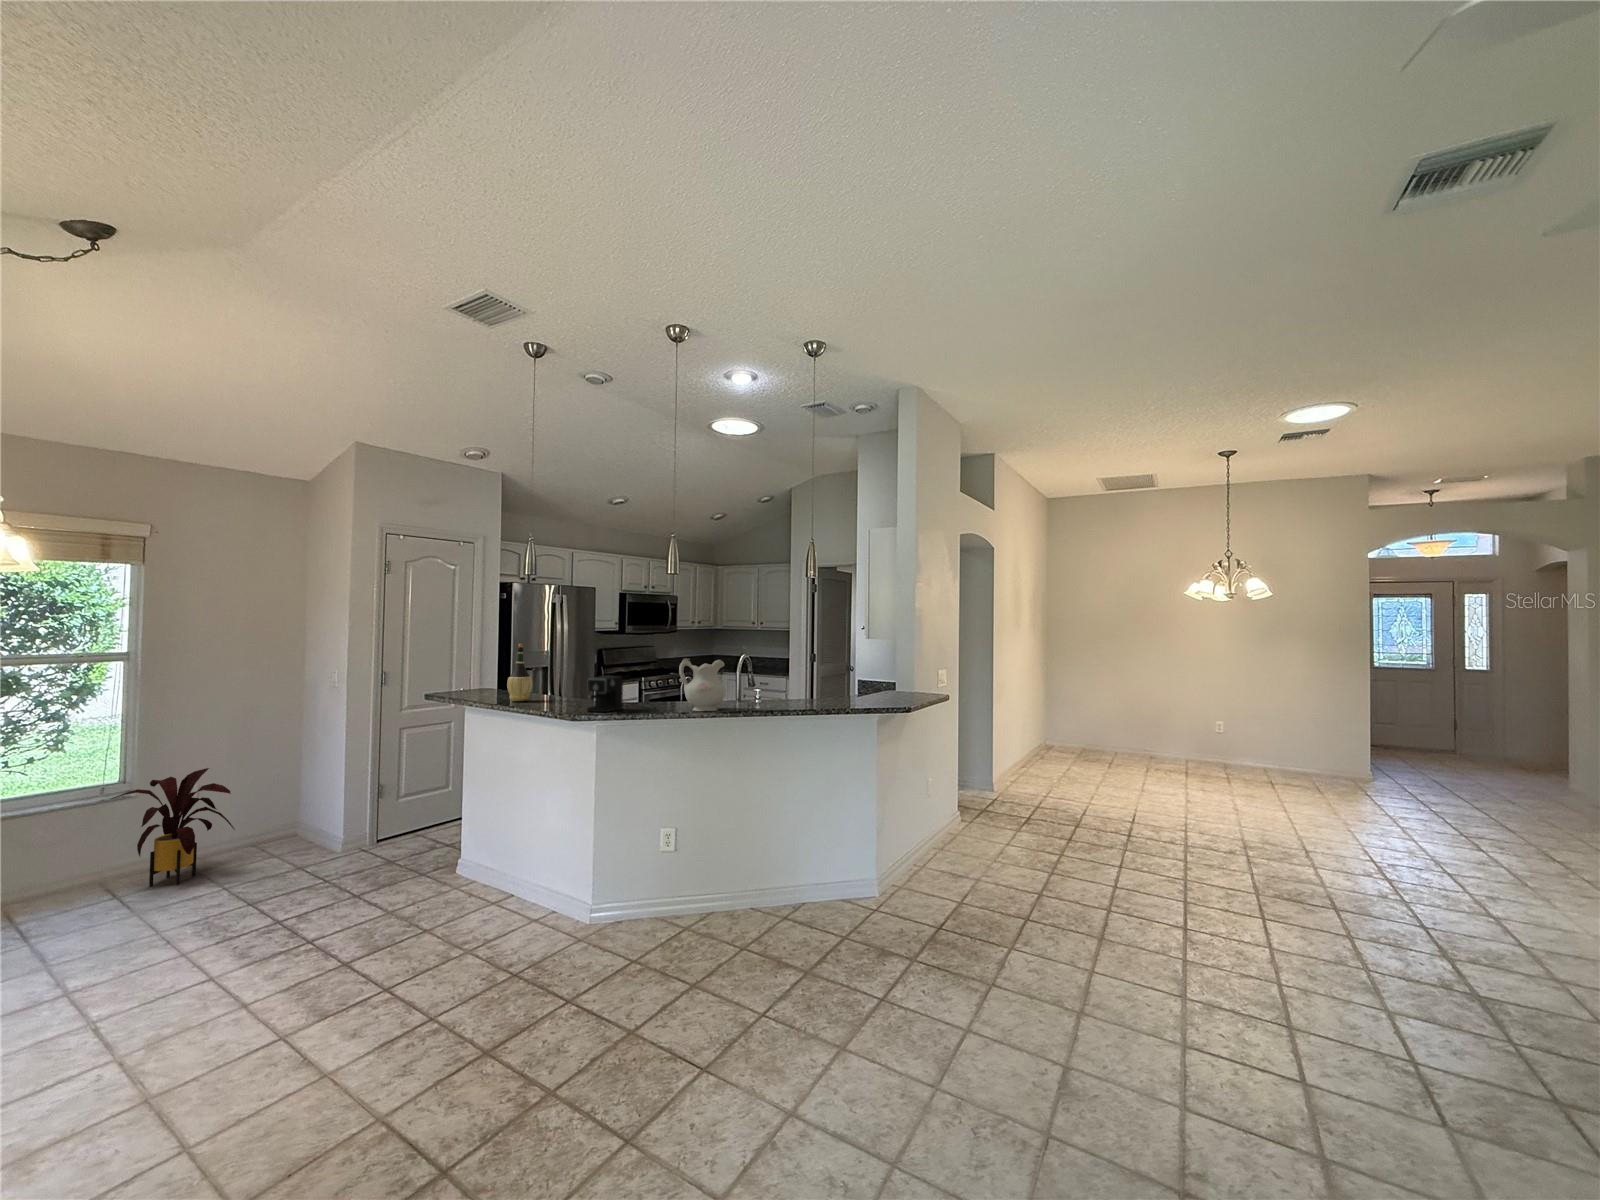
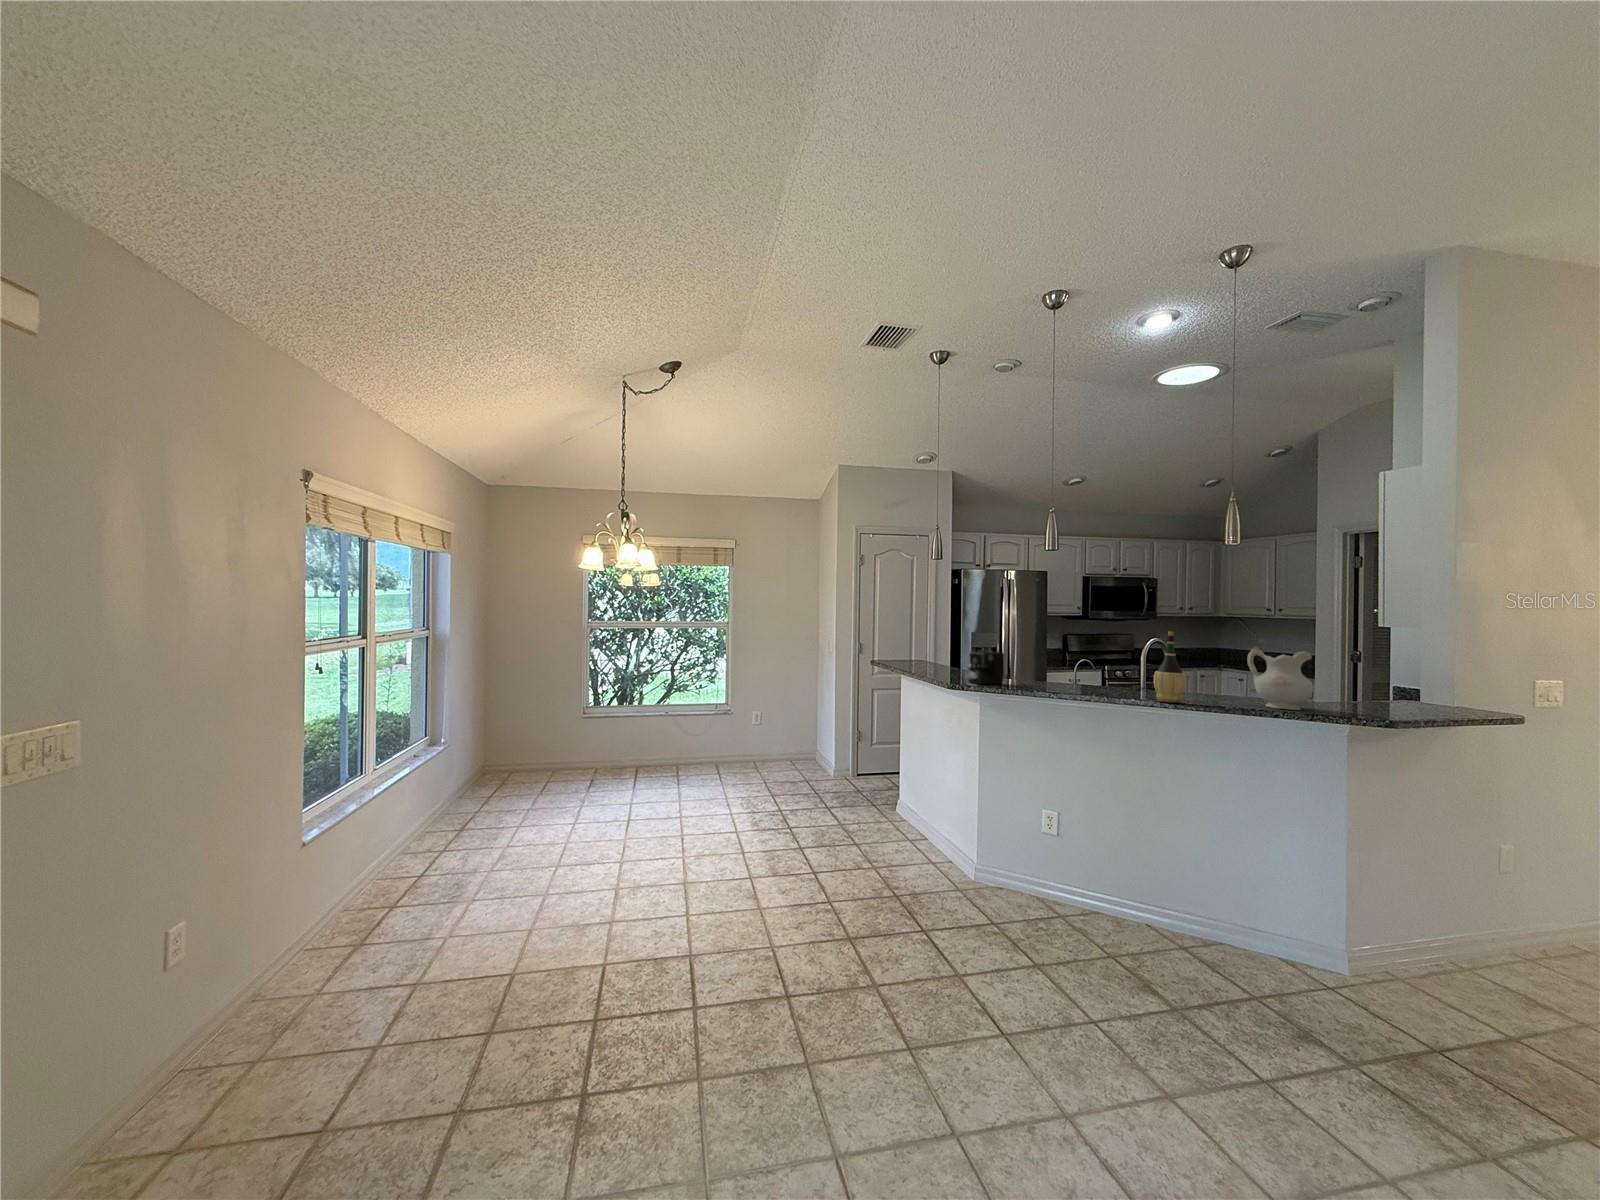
wine bottle: present [507,644,532,701] -> present [1154,631,1186,703]
ceramic pitcher: present [679,658,725,711] -> present [1247,647,1313,710]
house plant: present [111,768,235,887] -> none [716,699,774,772]

